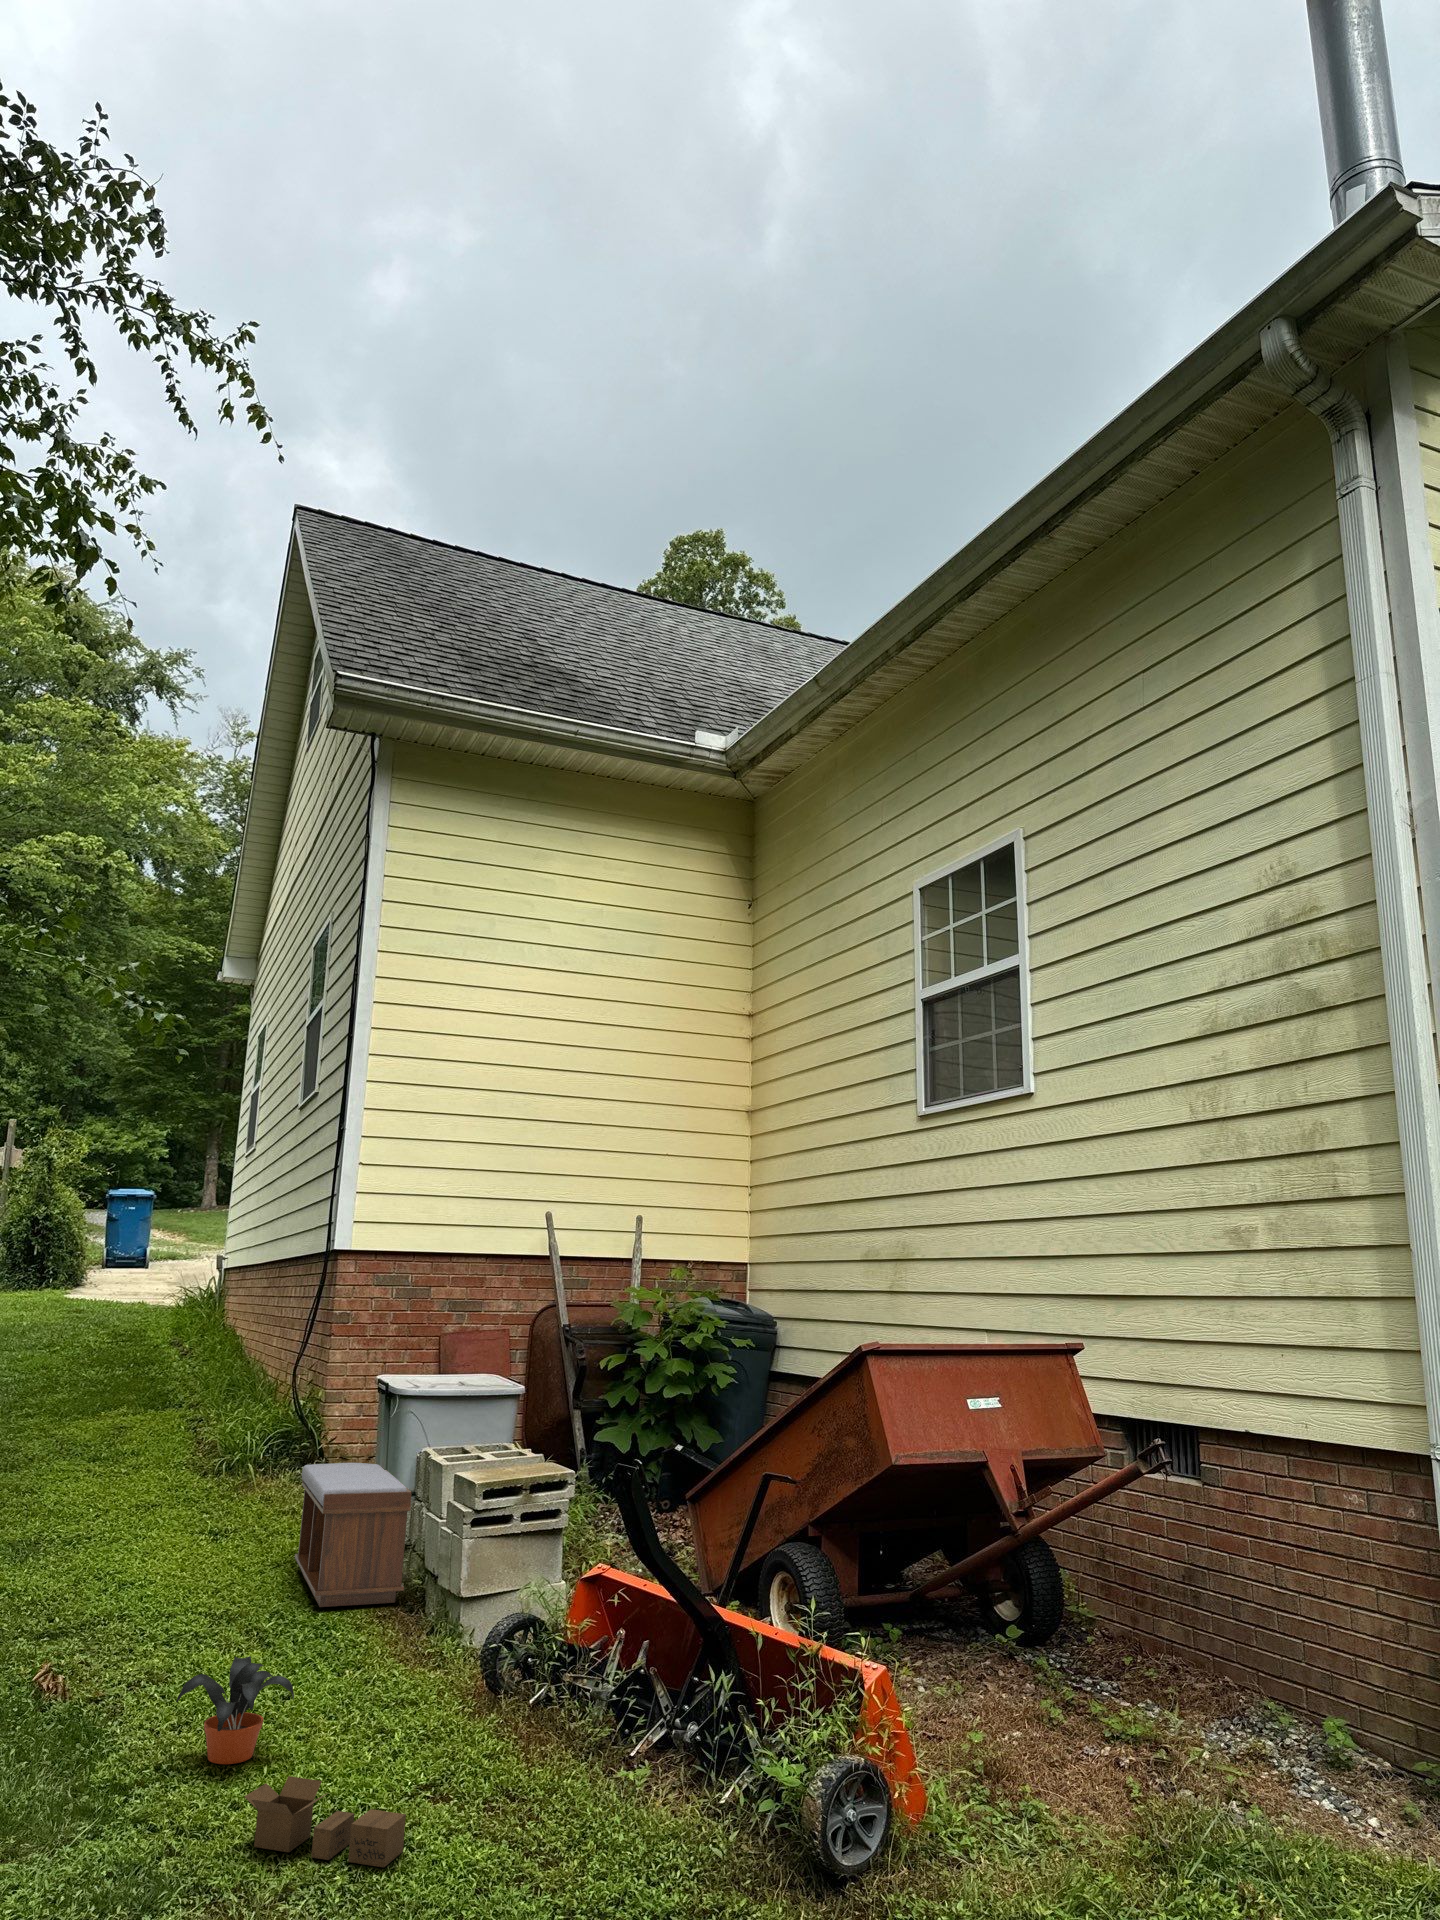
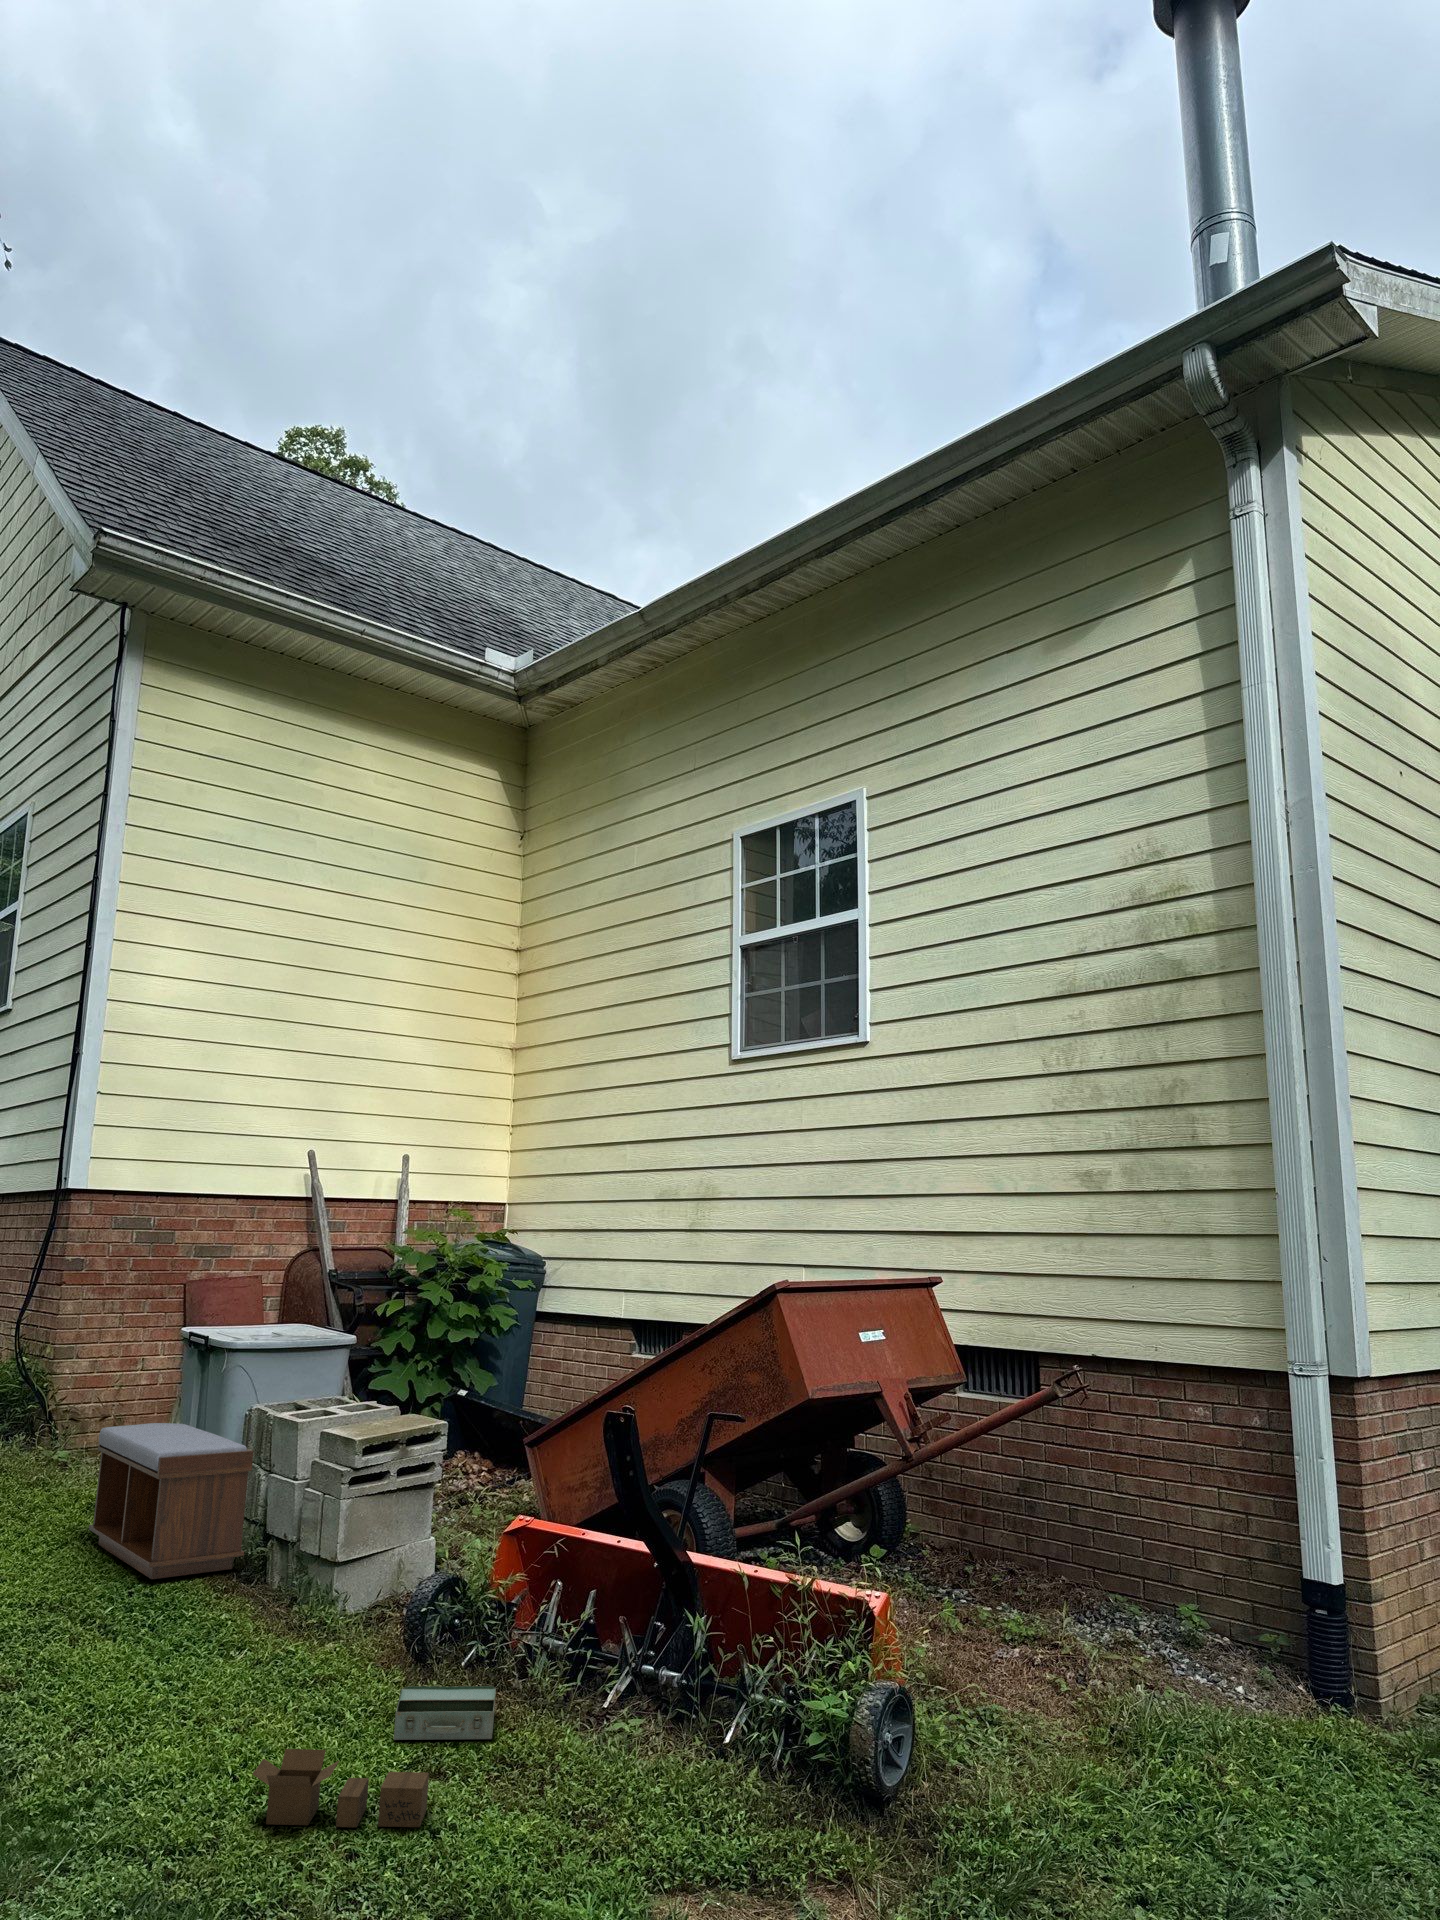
potted plant: present [176,1656,294,1764] -> none [109,1632,238,1748]
toolbox: none [420,1728,532,1789] -> present [394,1686,496,1740]

